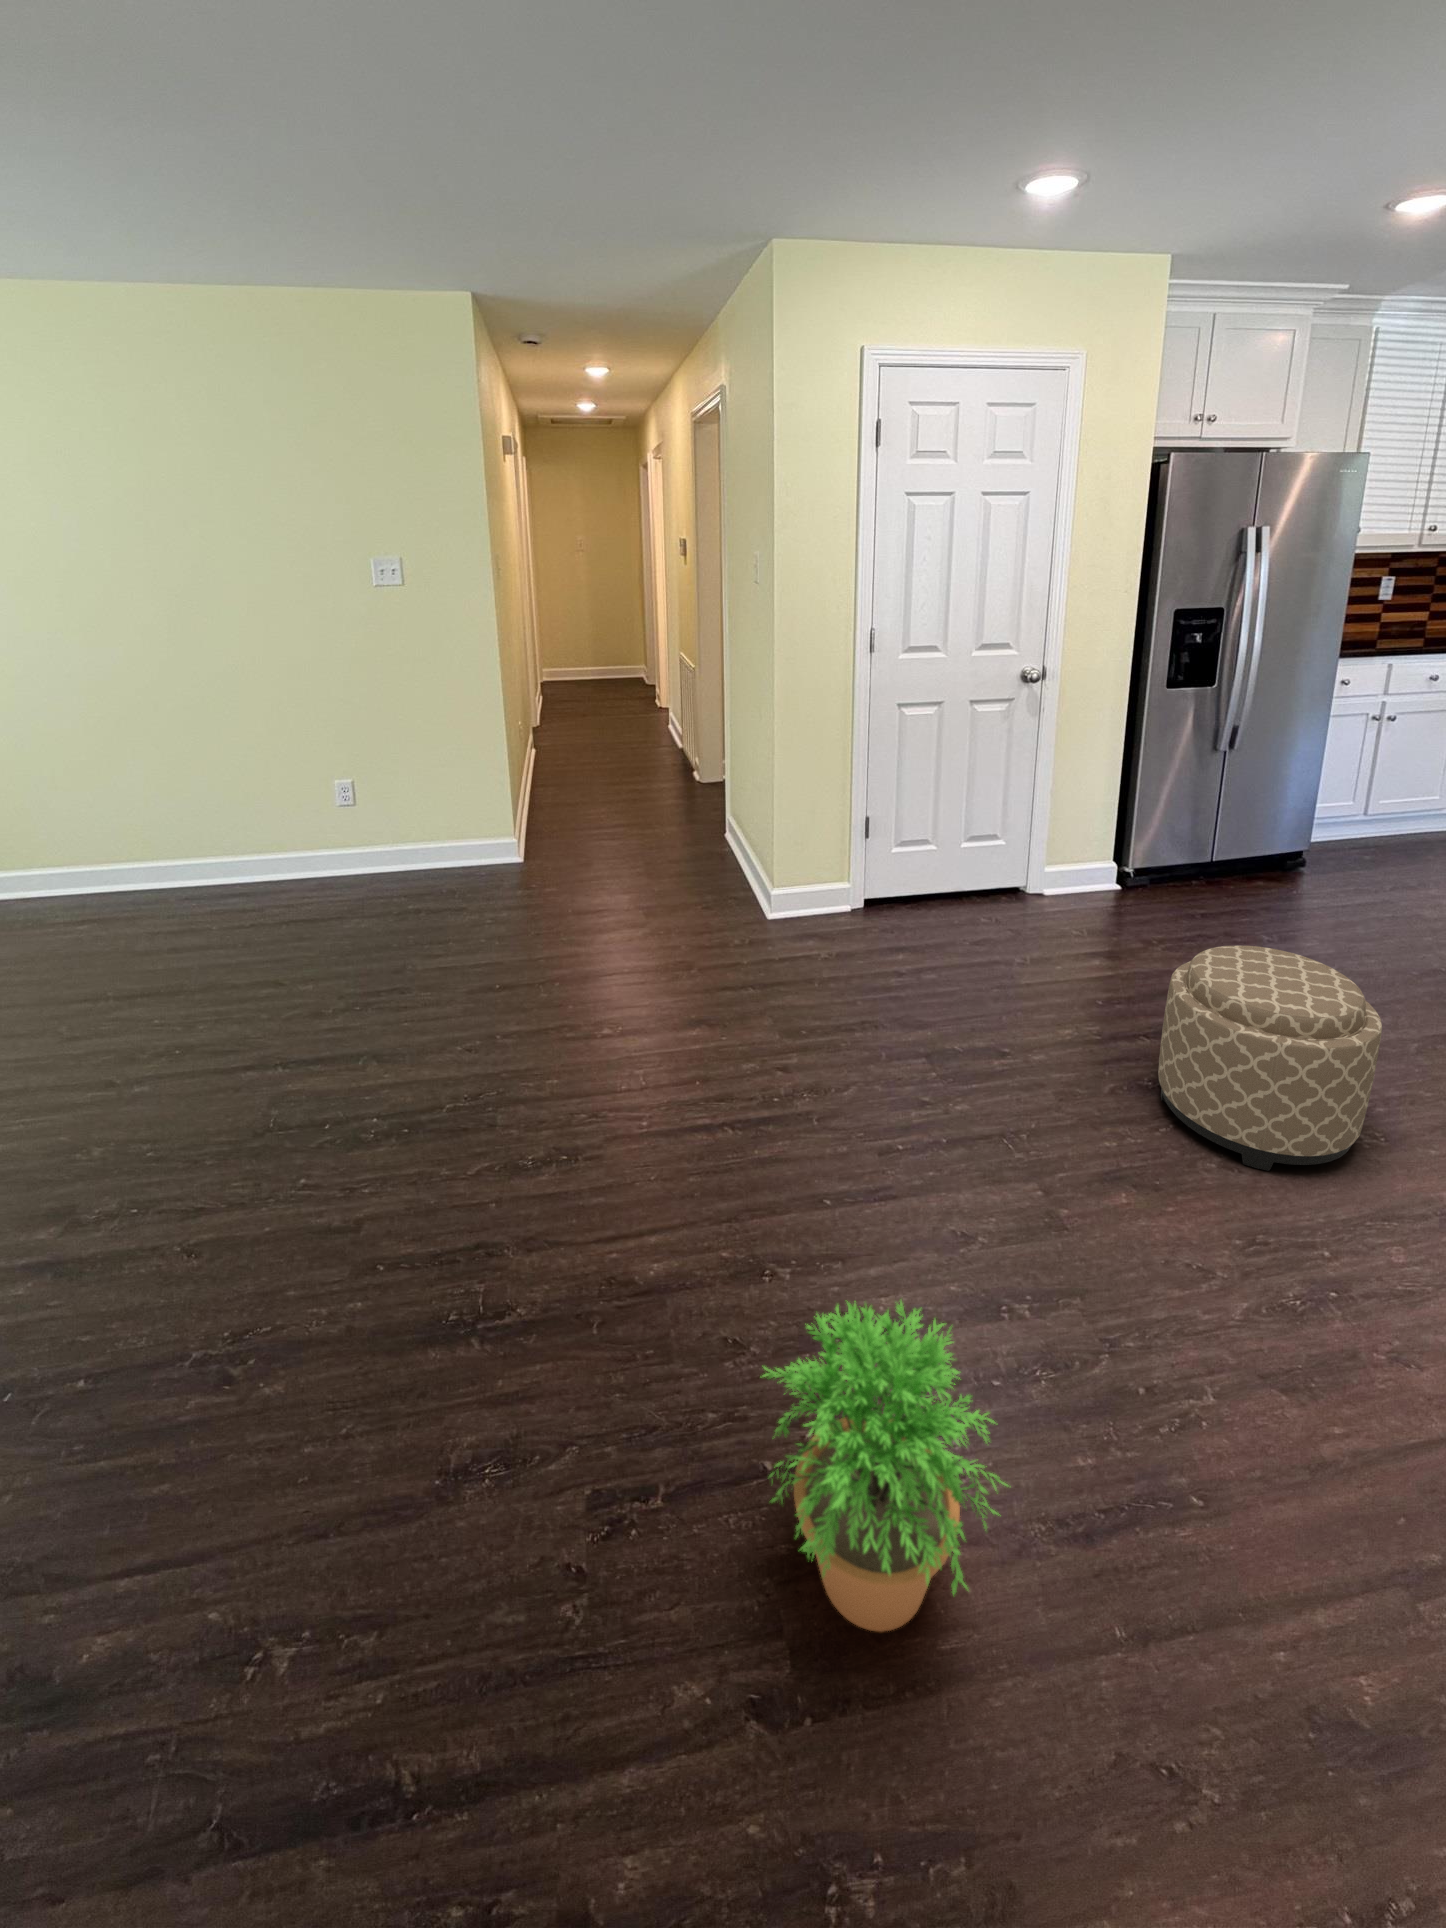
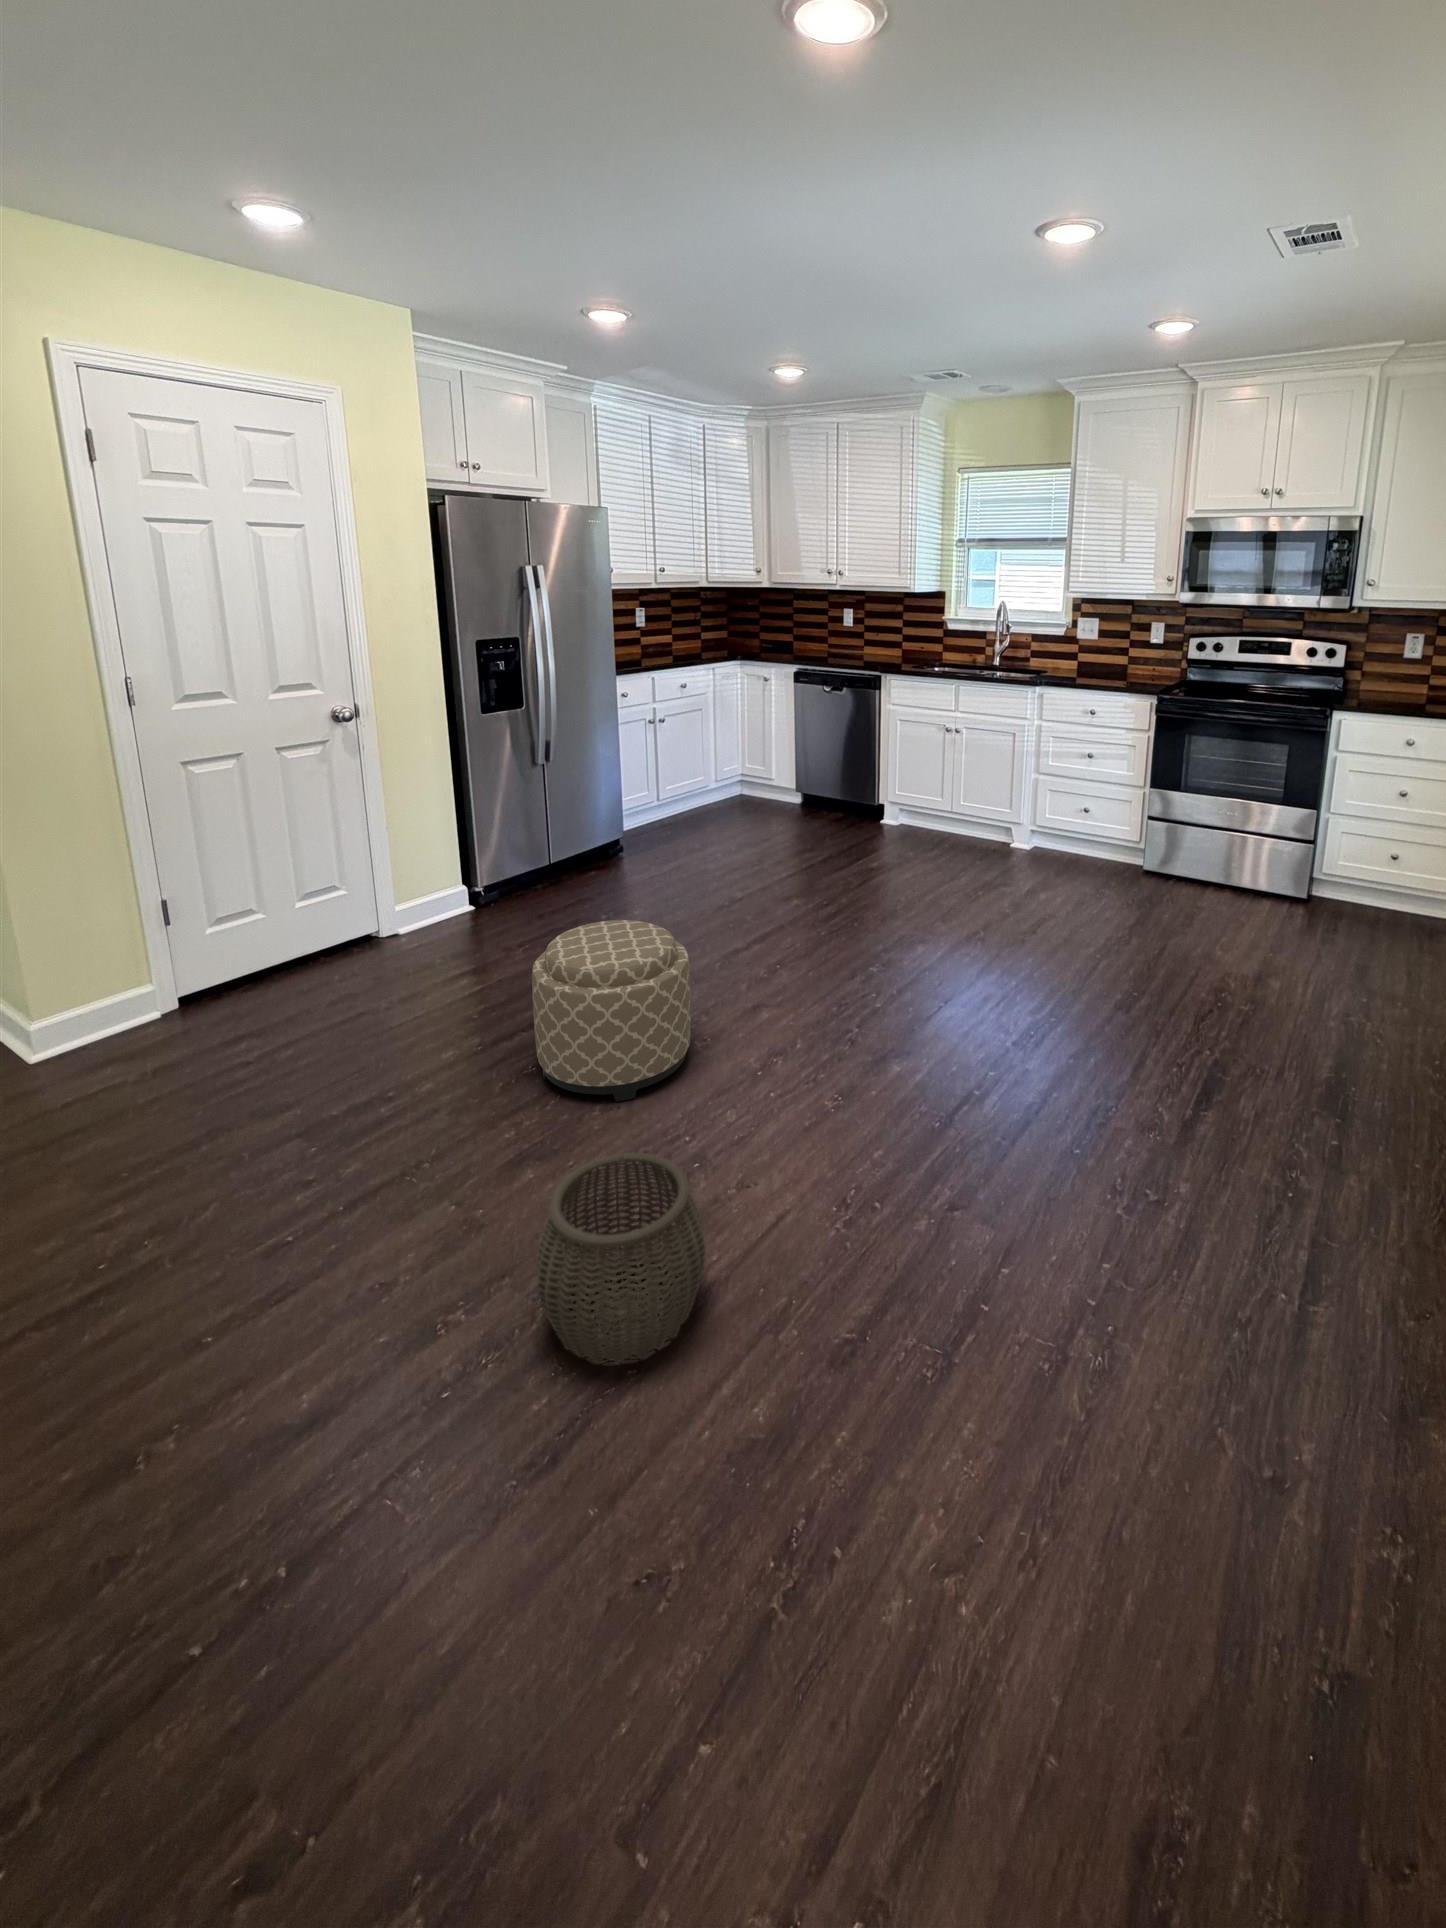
woven basket: none [1108,1238,1342,1520] -> present [536,1153,706,1364]
potted plant: present [763,1301,1007,1632] -> none [184,1332,477,1677]

